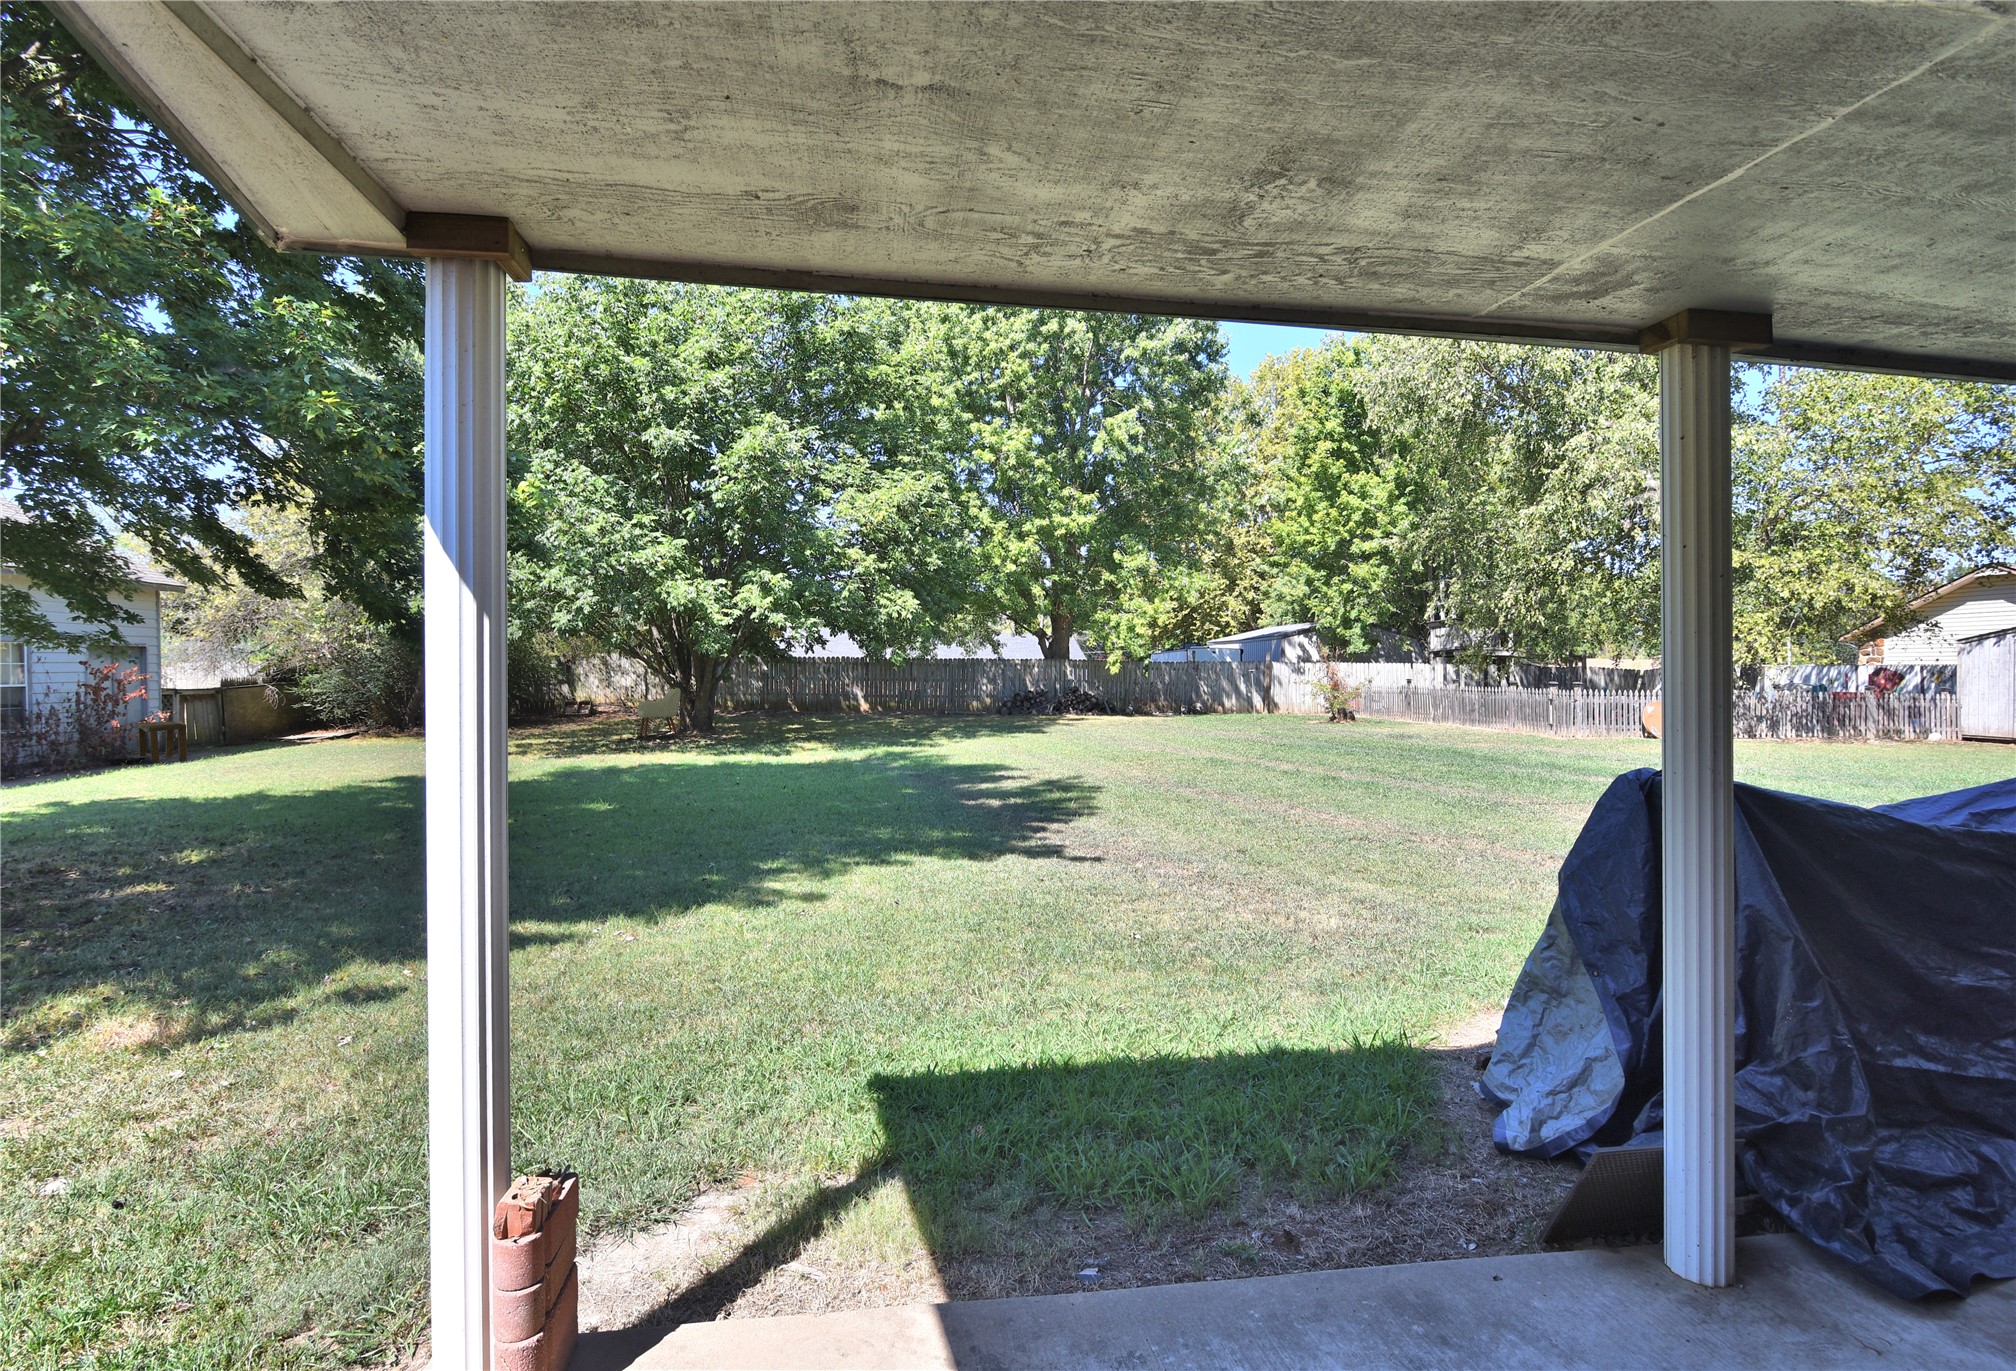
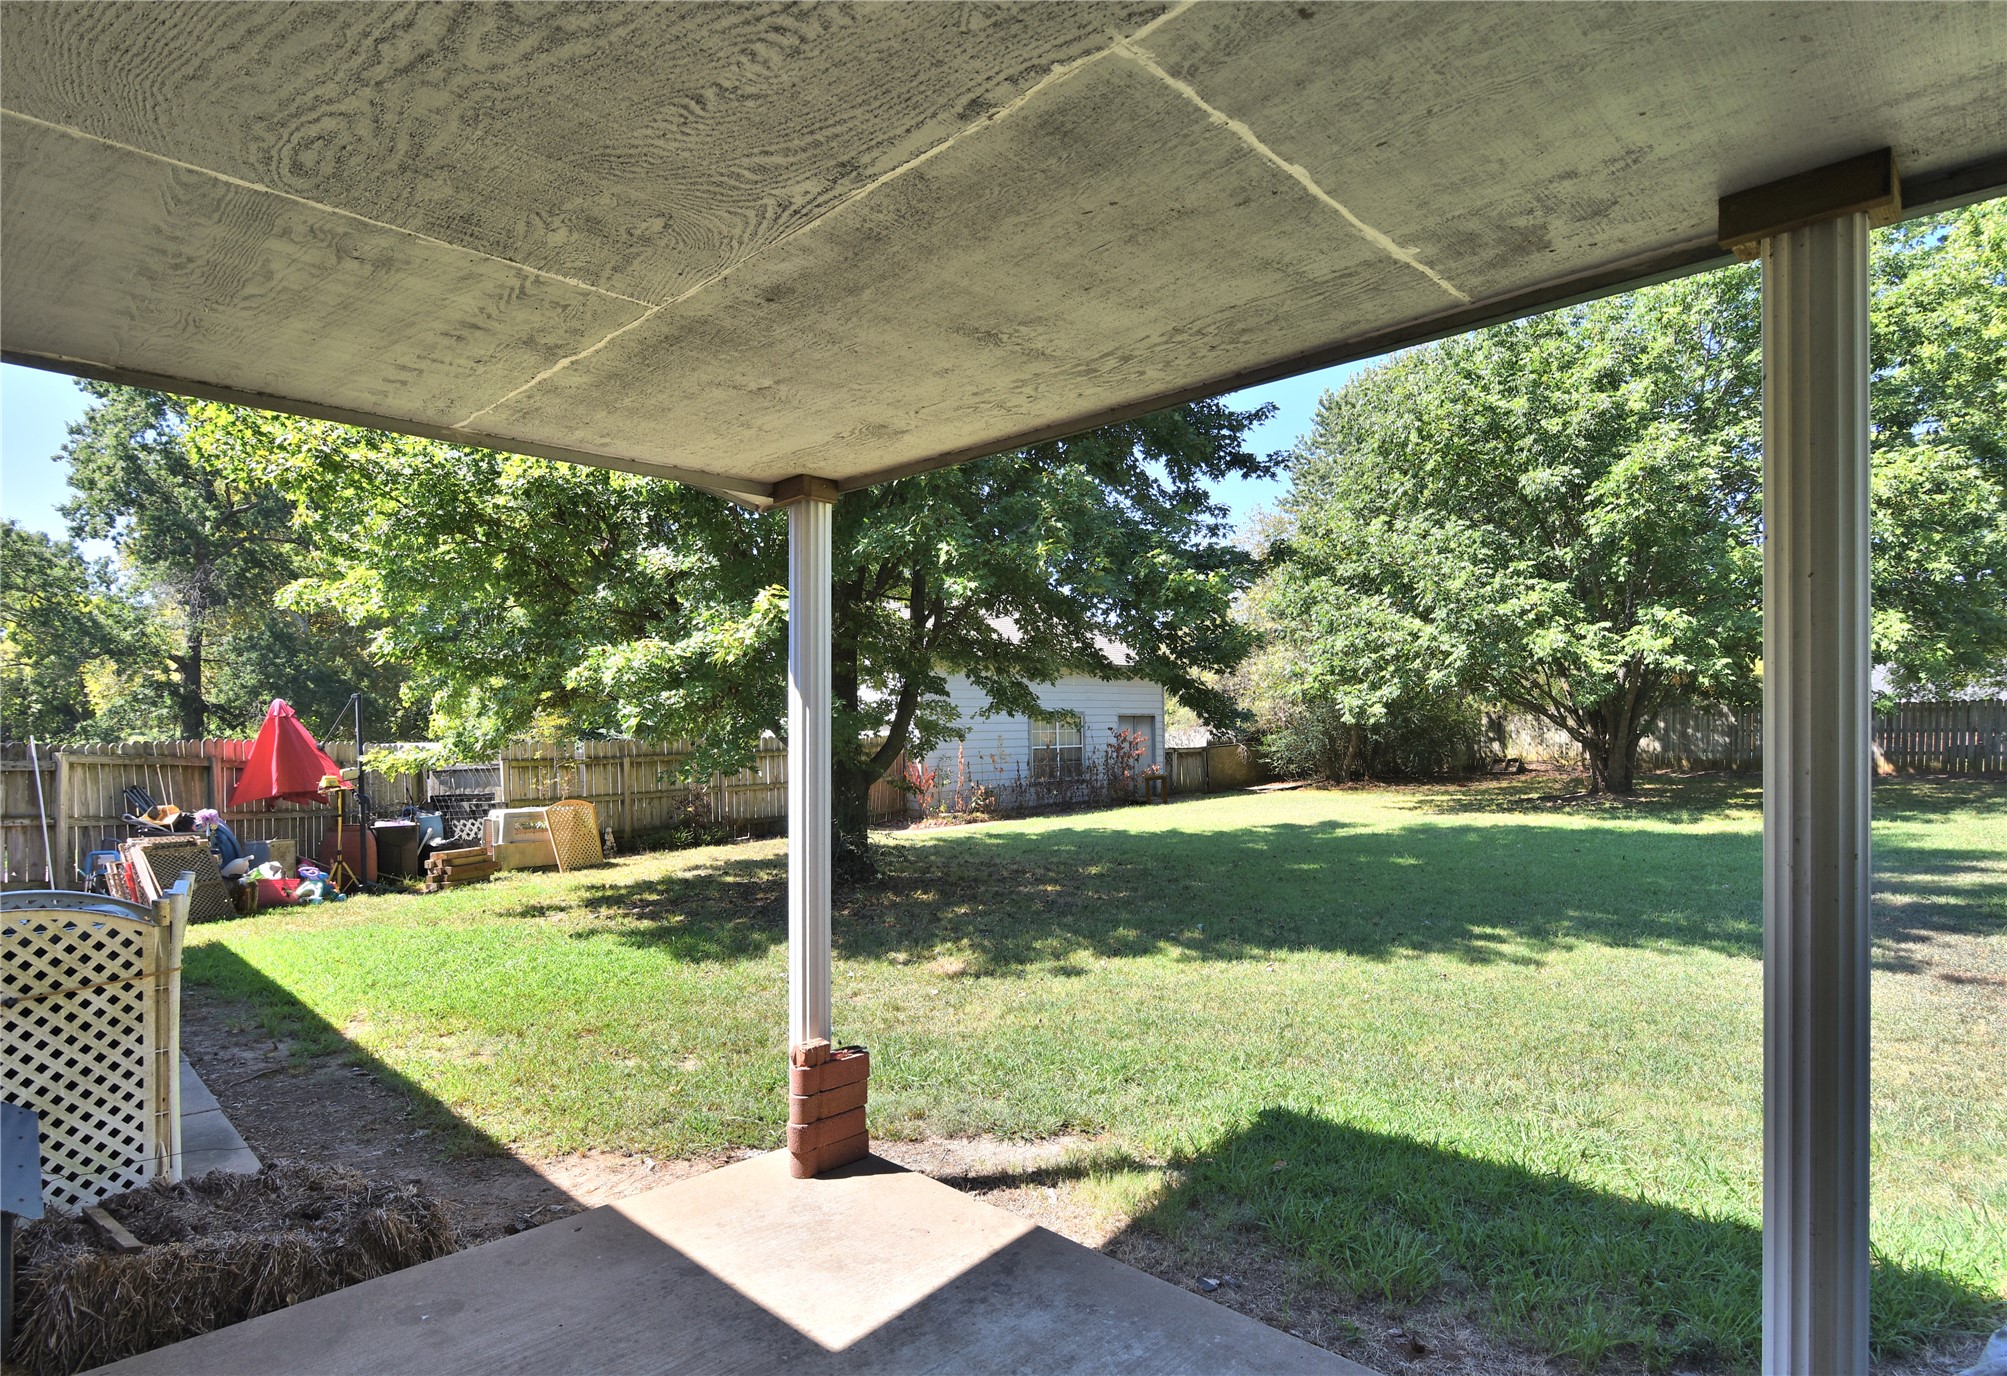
potted tree: none [526,685,552,730] -> present [1446,746,1469,787]
chair: present [638,688,681,739] -> none [1542,743,1586,798]

